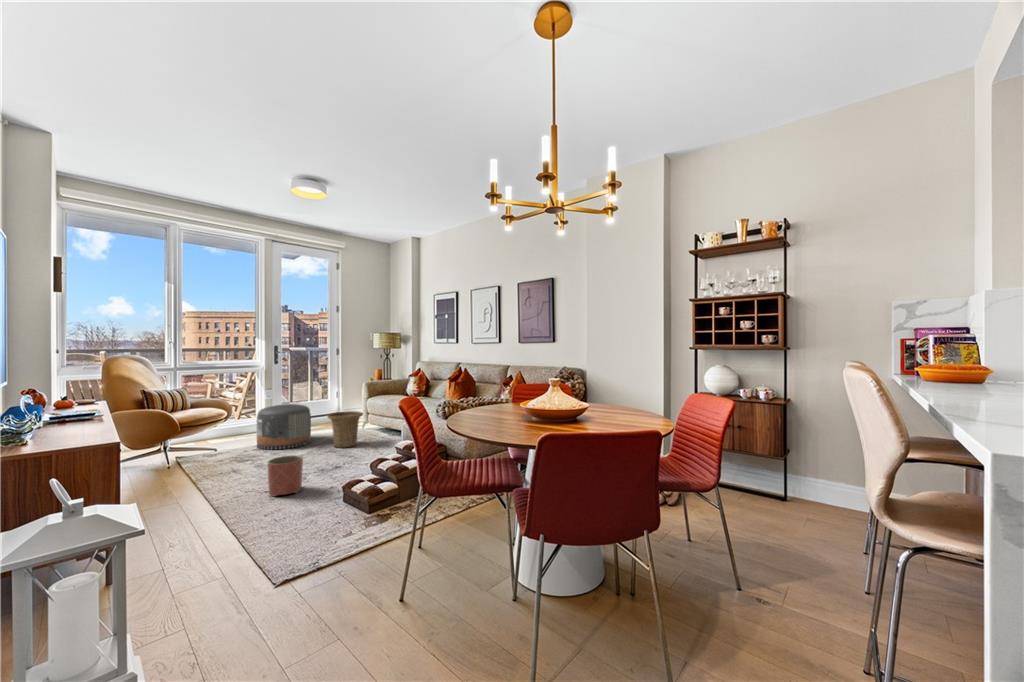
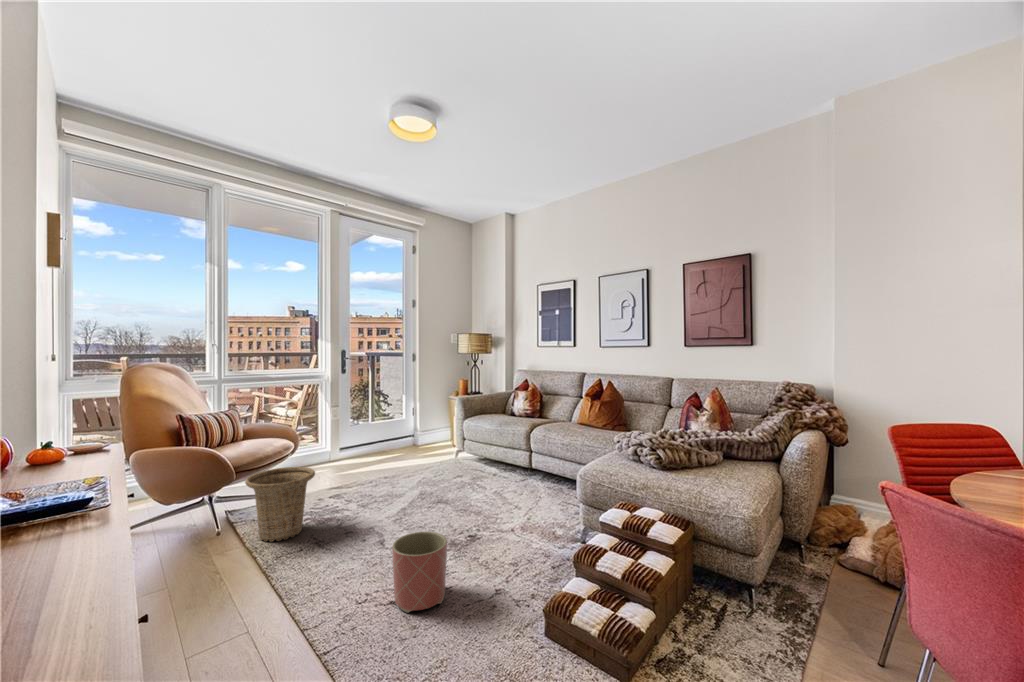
pouf: present [257,404,311,450] -> none [331,431,401,499]
basket: present [327,411,363,448] -> present [245,467,315,542]

